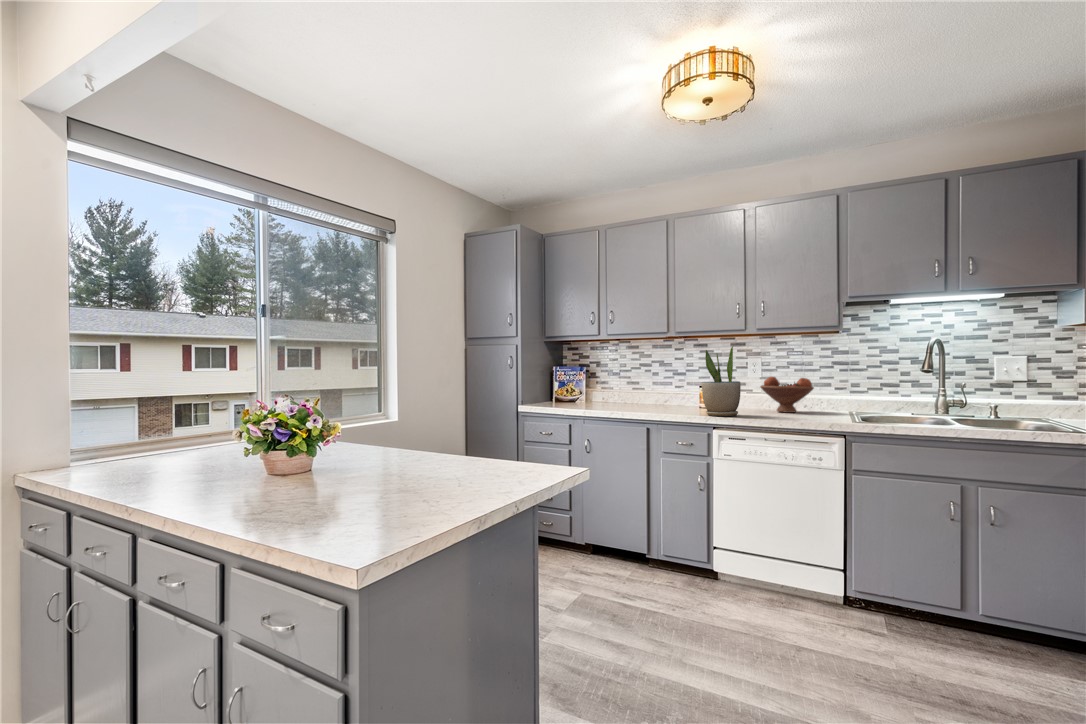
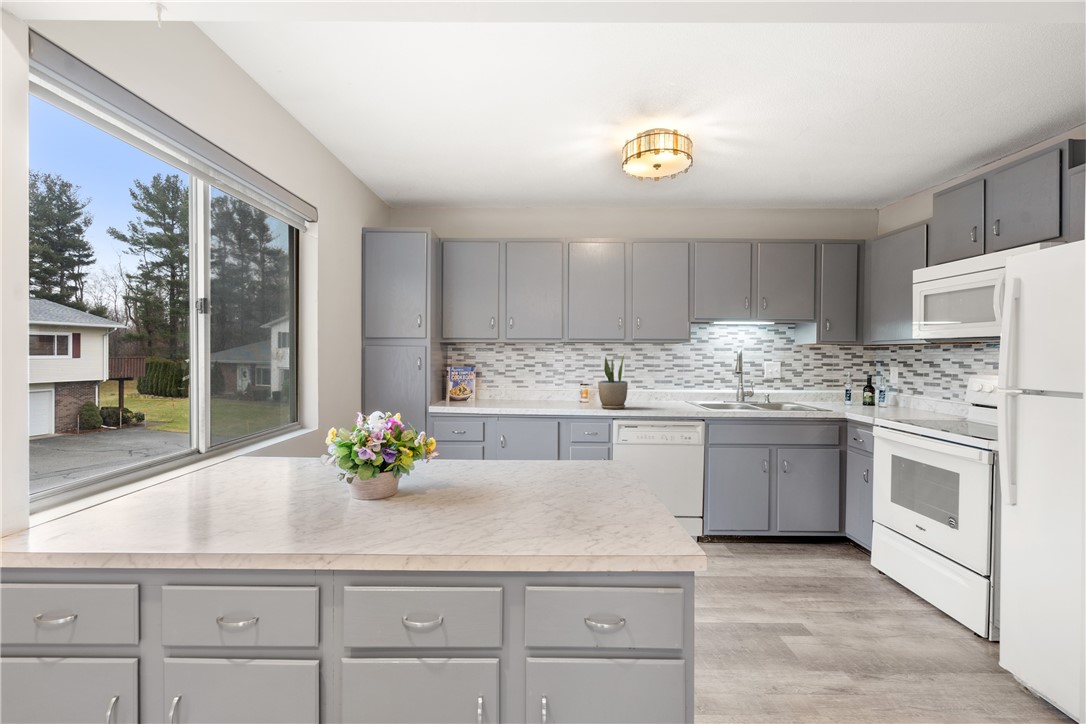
fruit bowl: present [760,377,814,413] -> none [625,375,663,403]

